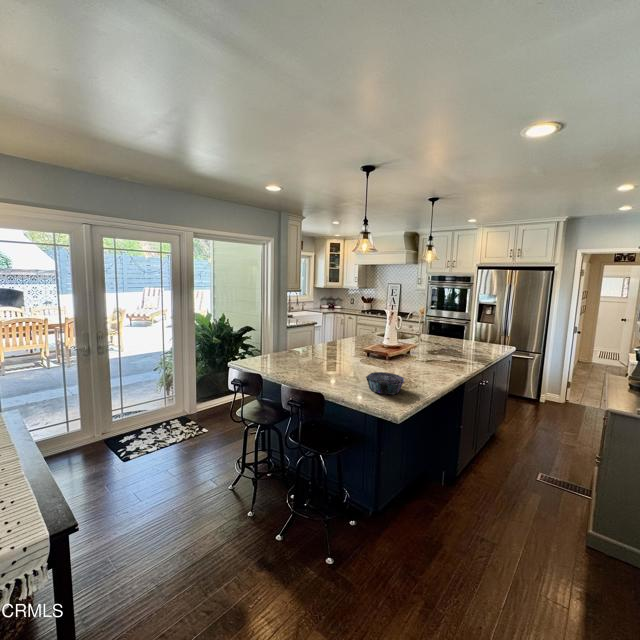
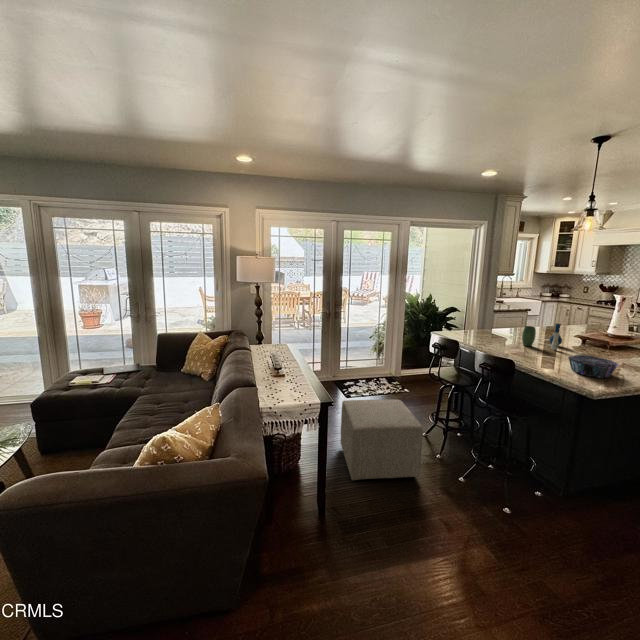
vase: none [321,340,353,367] -> present [522,324,562,350]
ottoman: none [111,458,231,610] -> present [341,399,423,480]

